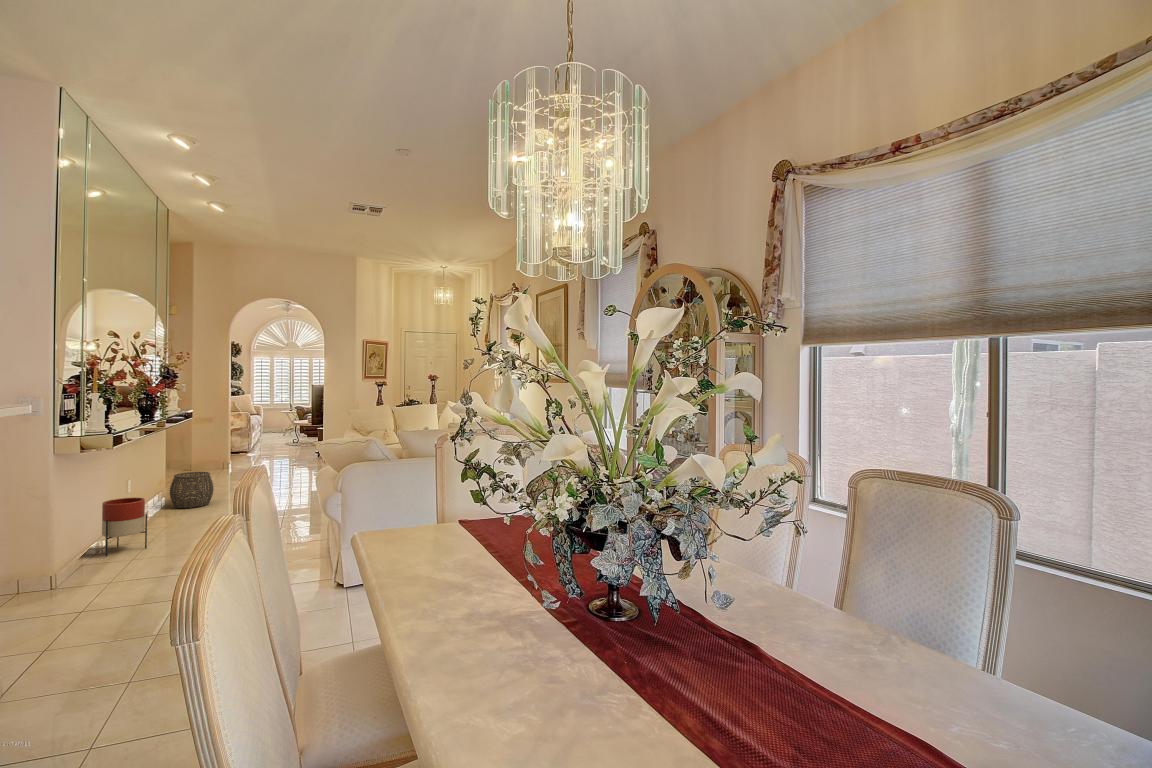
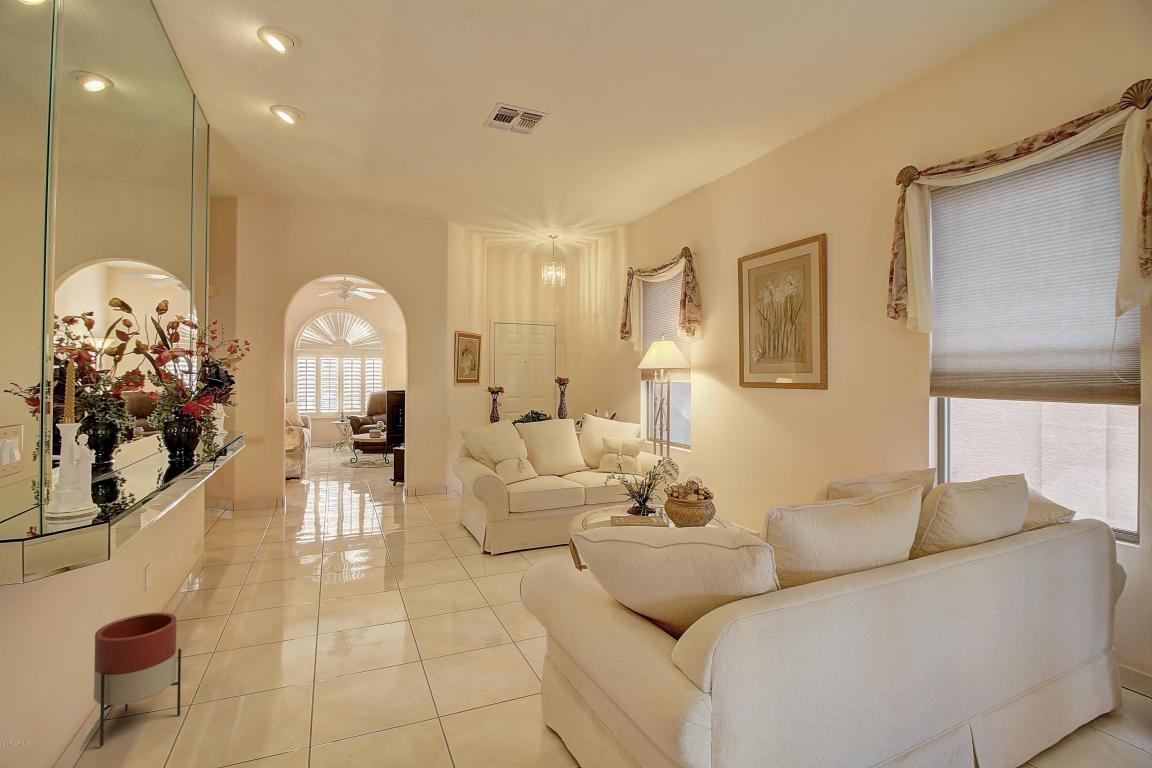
woven basket: present [169,472,214,508] -> none [213,528,281,591]

